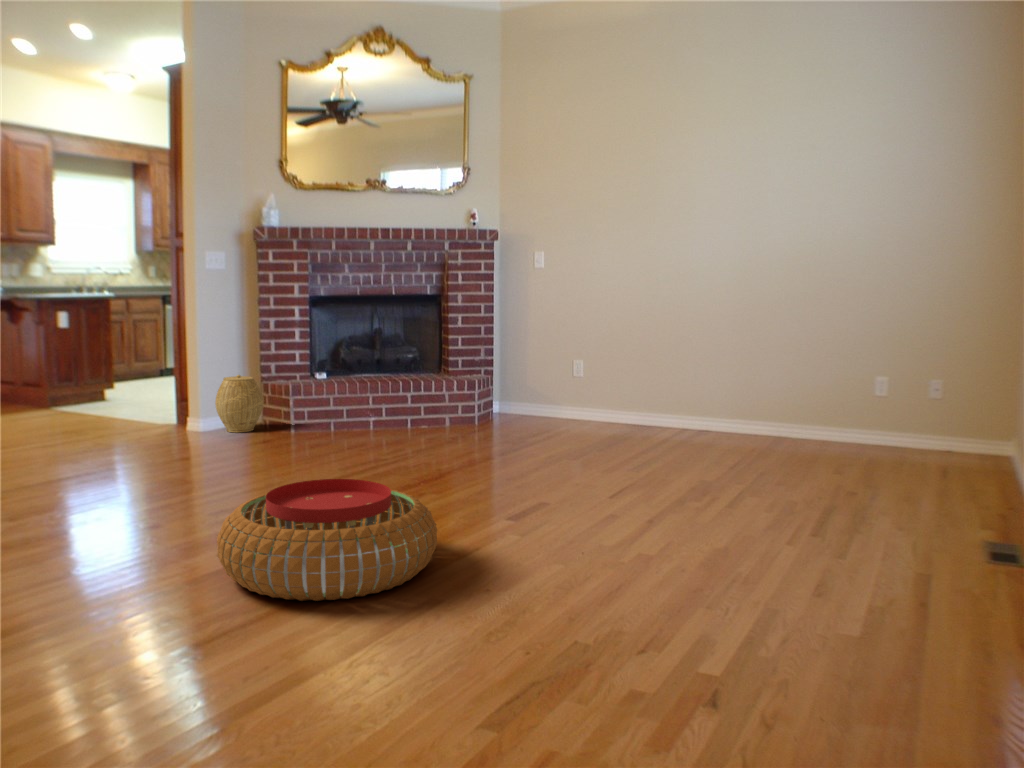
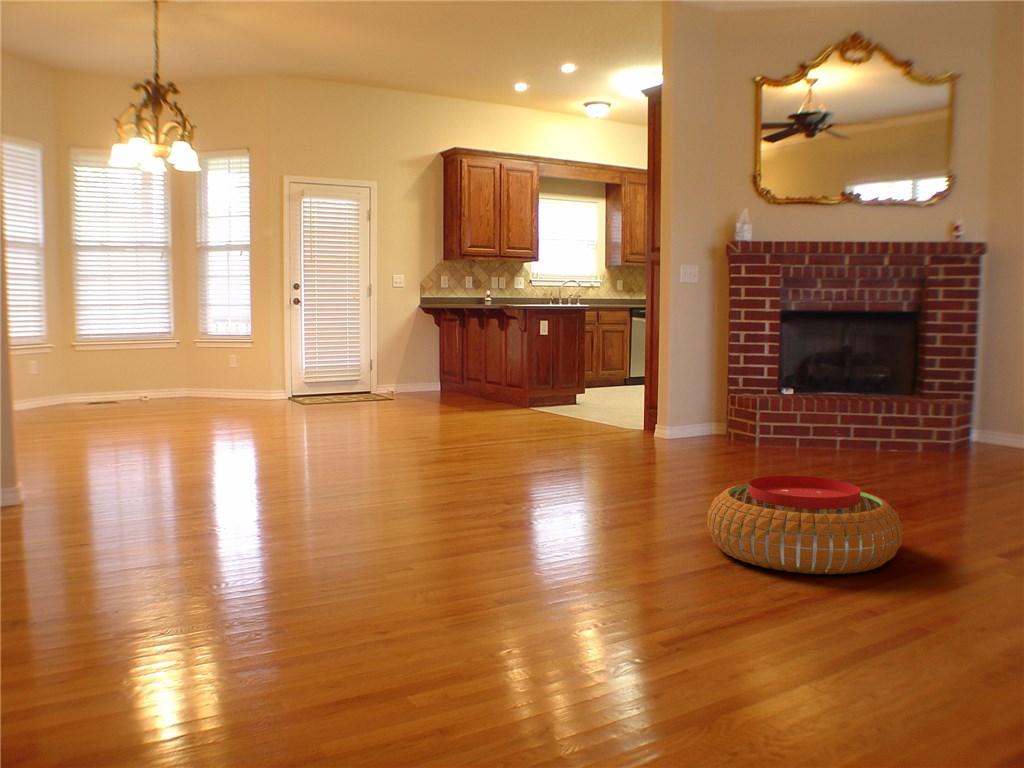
woven basket: present [215,375,263,432] -> none [684,386,729,441]

